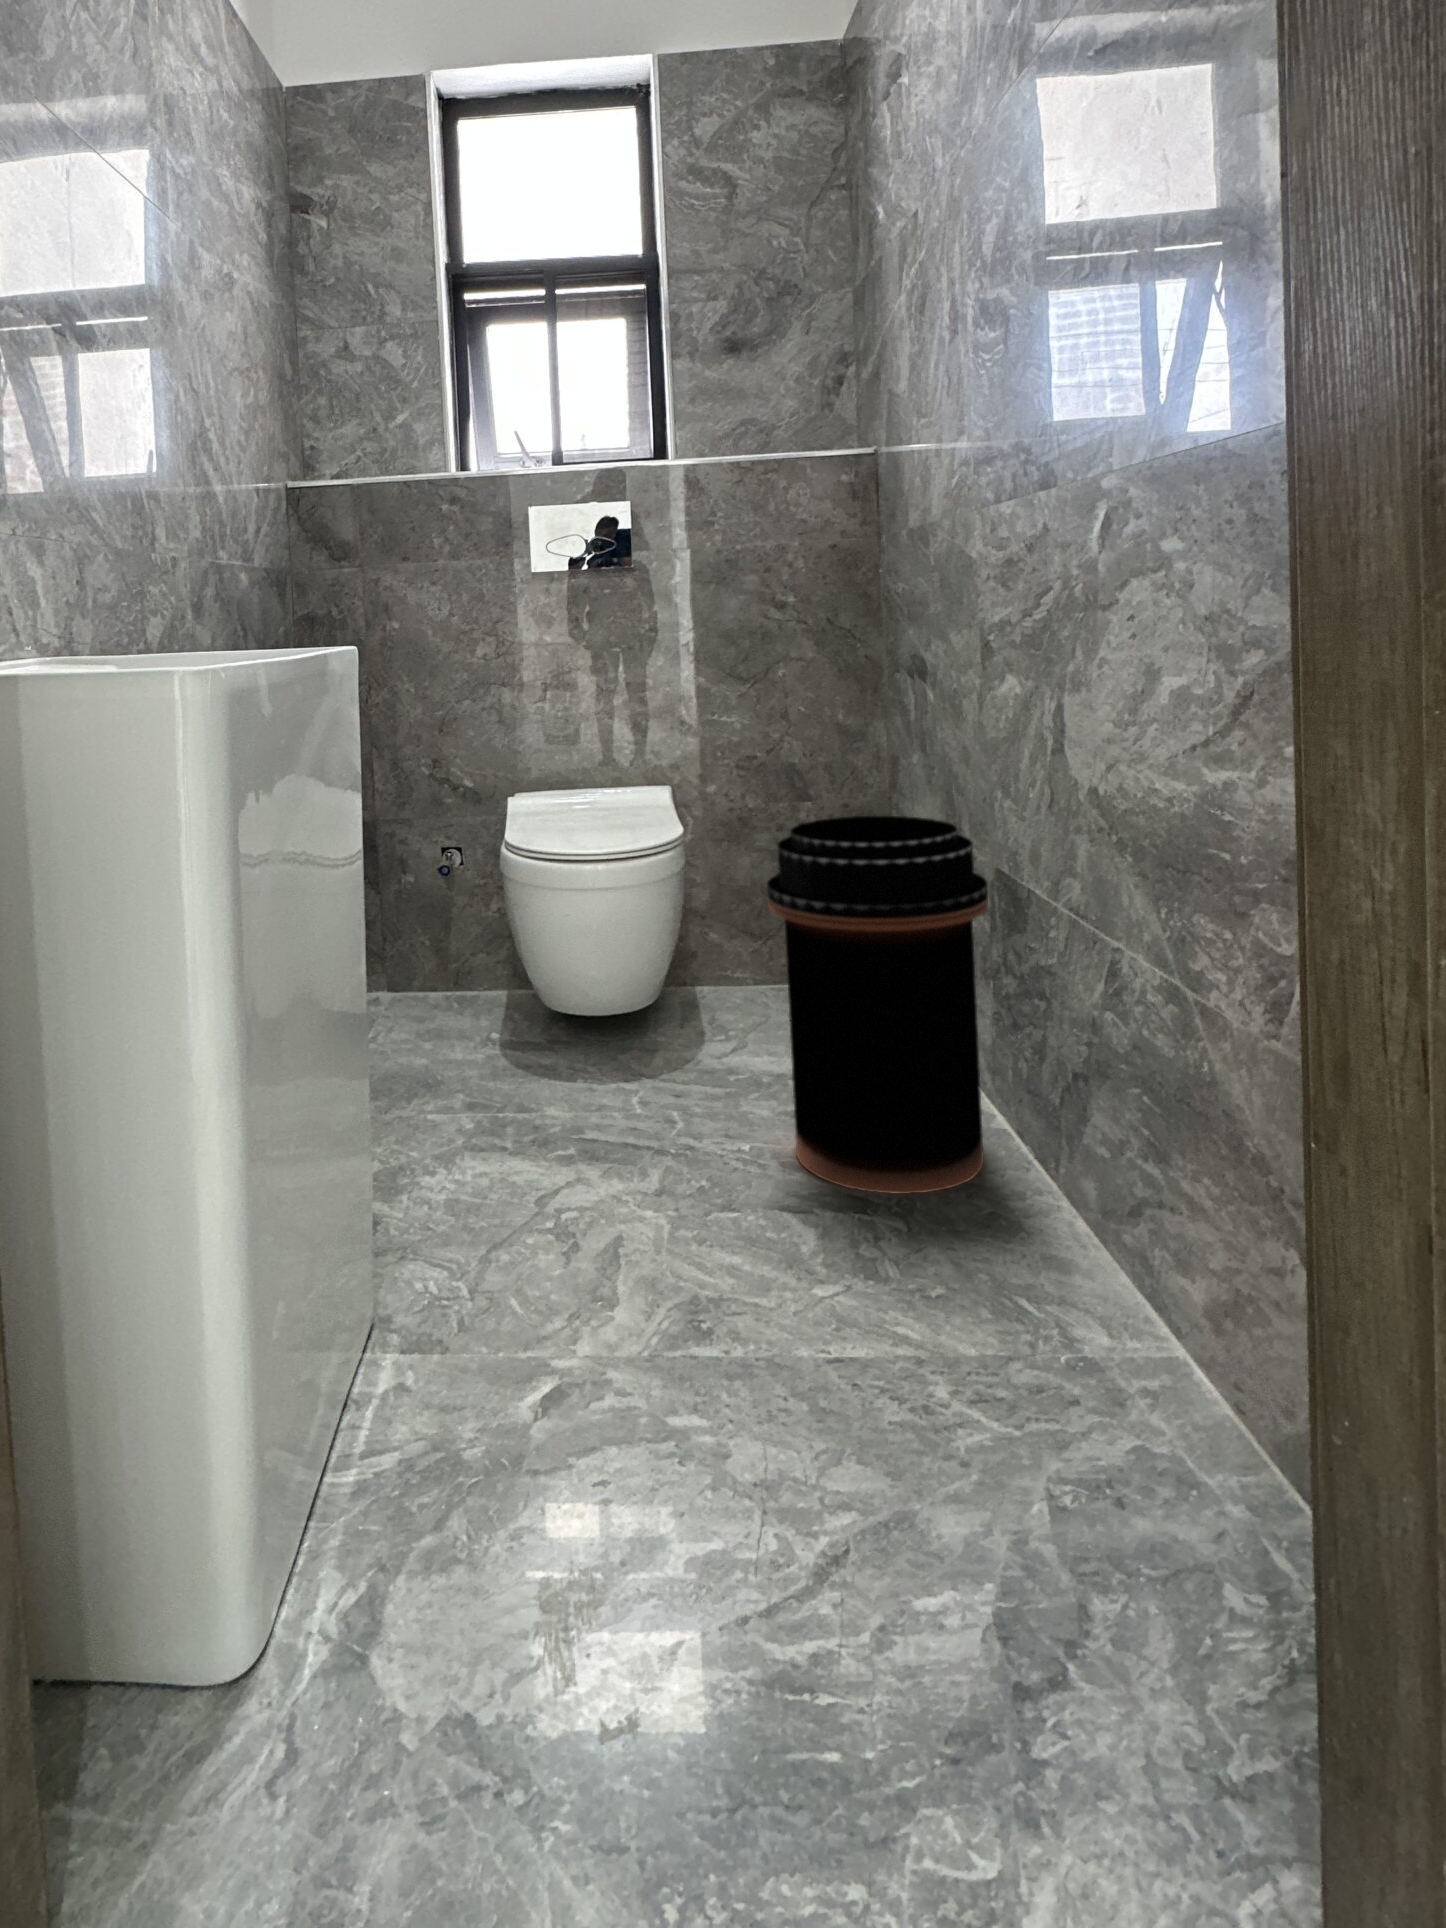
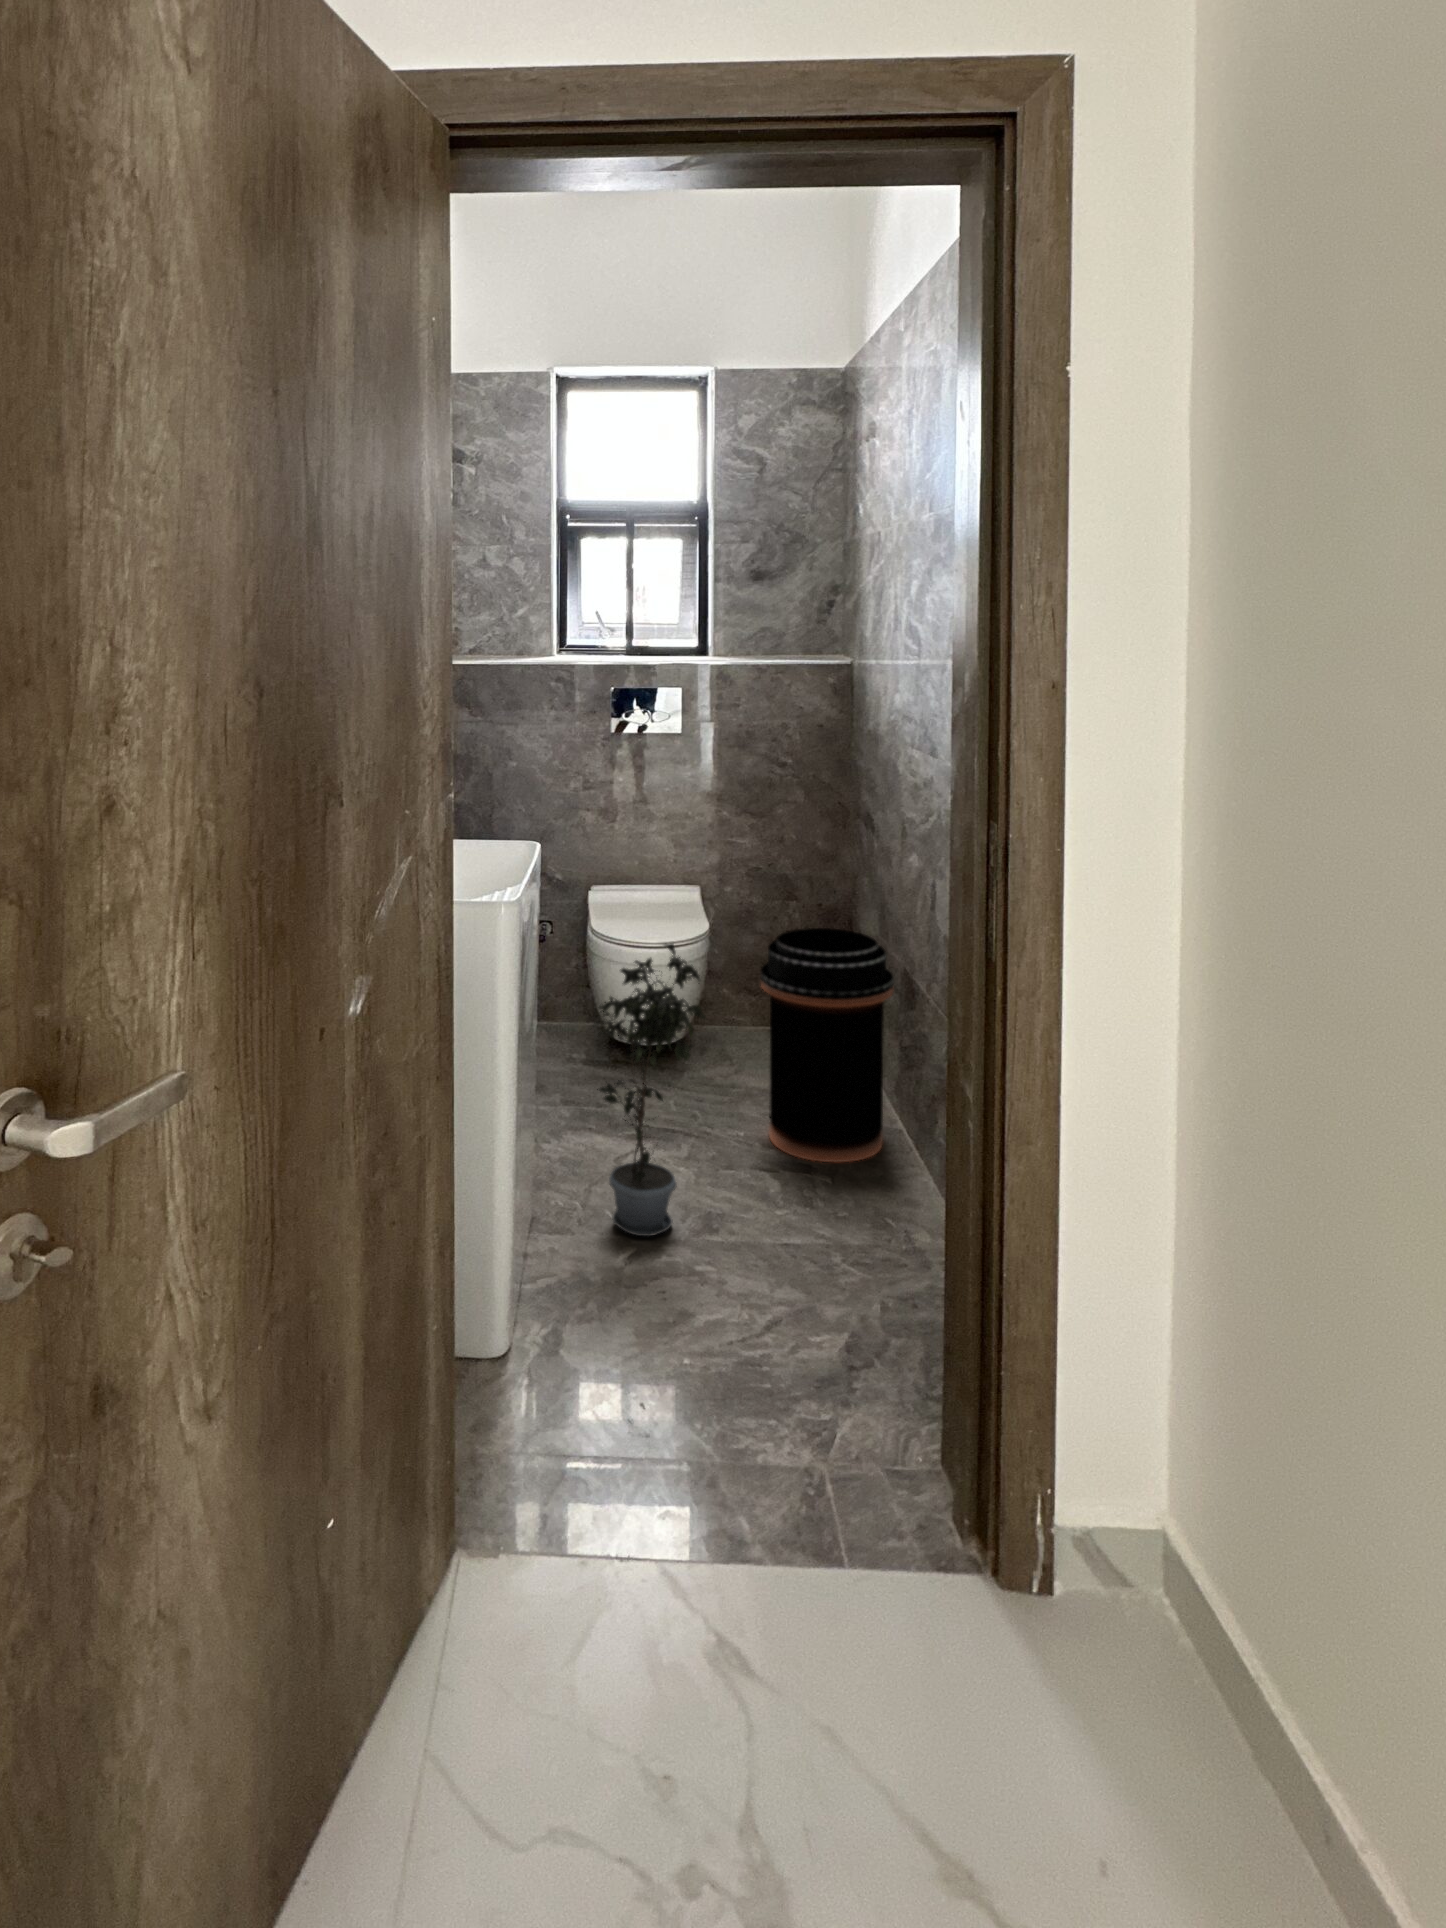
potted plant: none [446,813,678,1356] -> present [591,944,705,1237]

